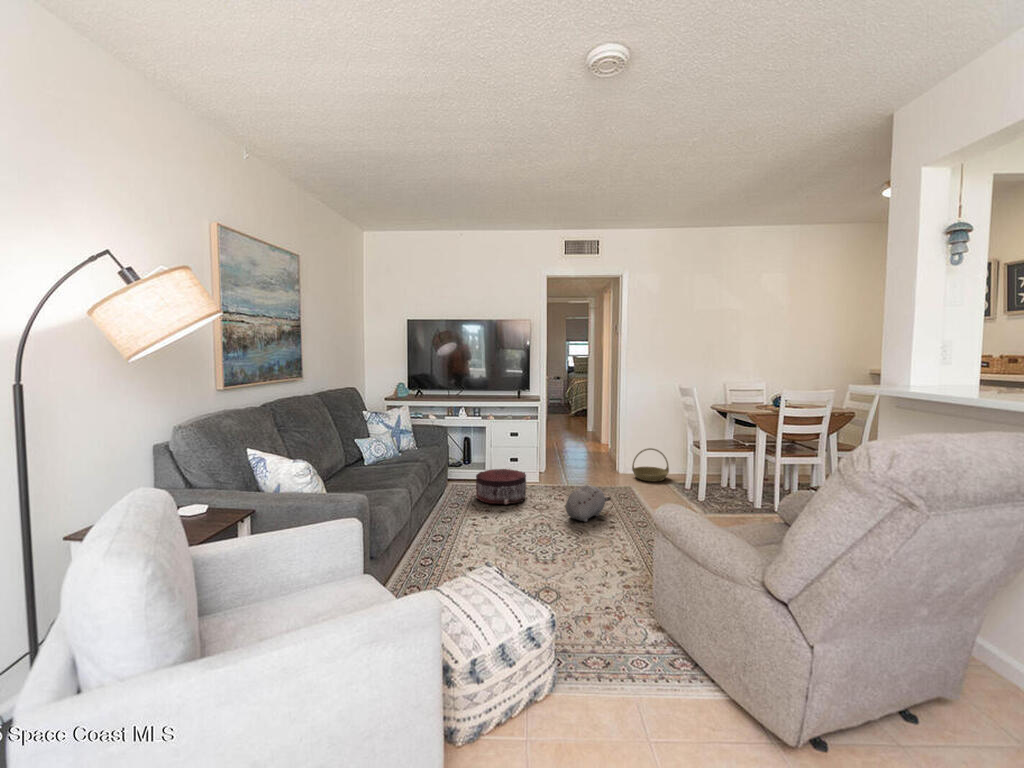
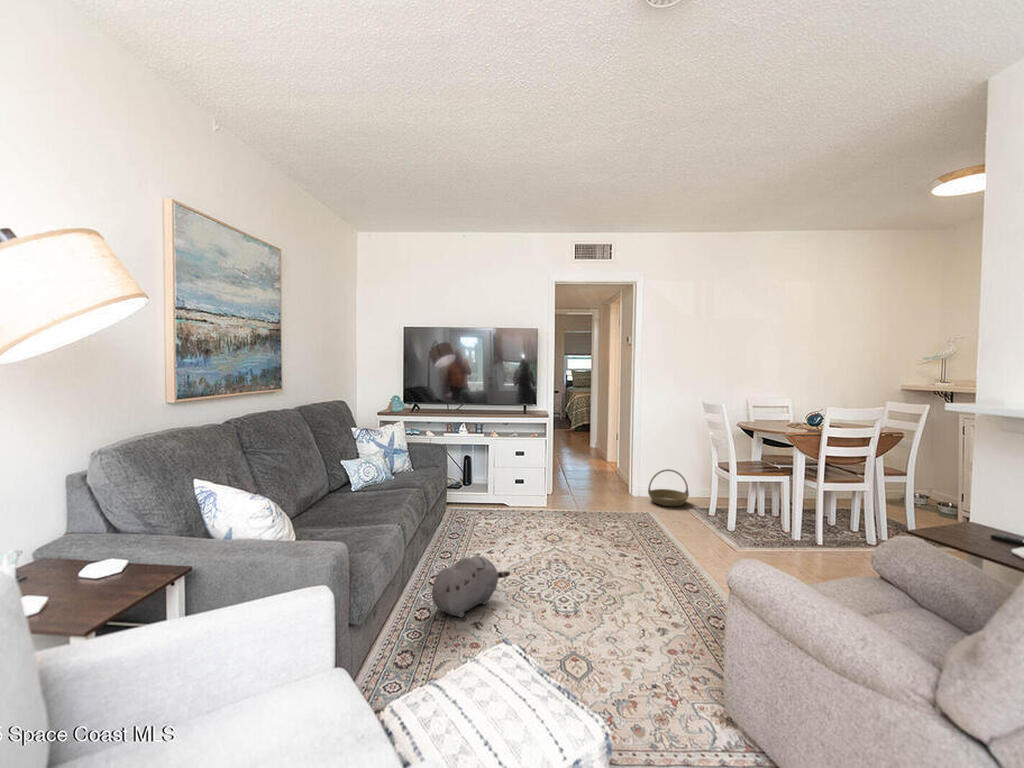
pouf: present [476,469,526,504] -> none [478,492,536,535]
plush toy: present [566,485,611,522] -> present [432,556,510,617]

